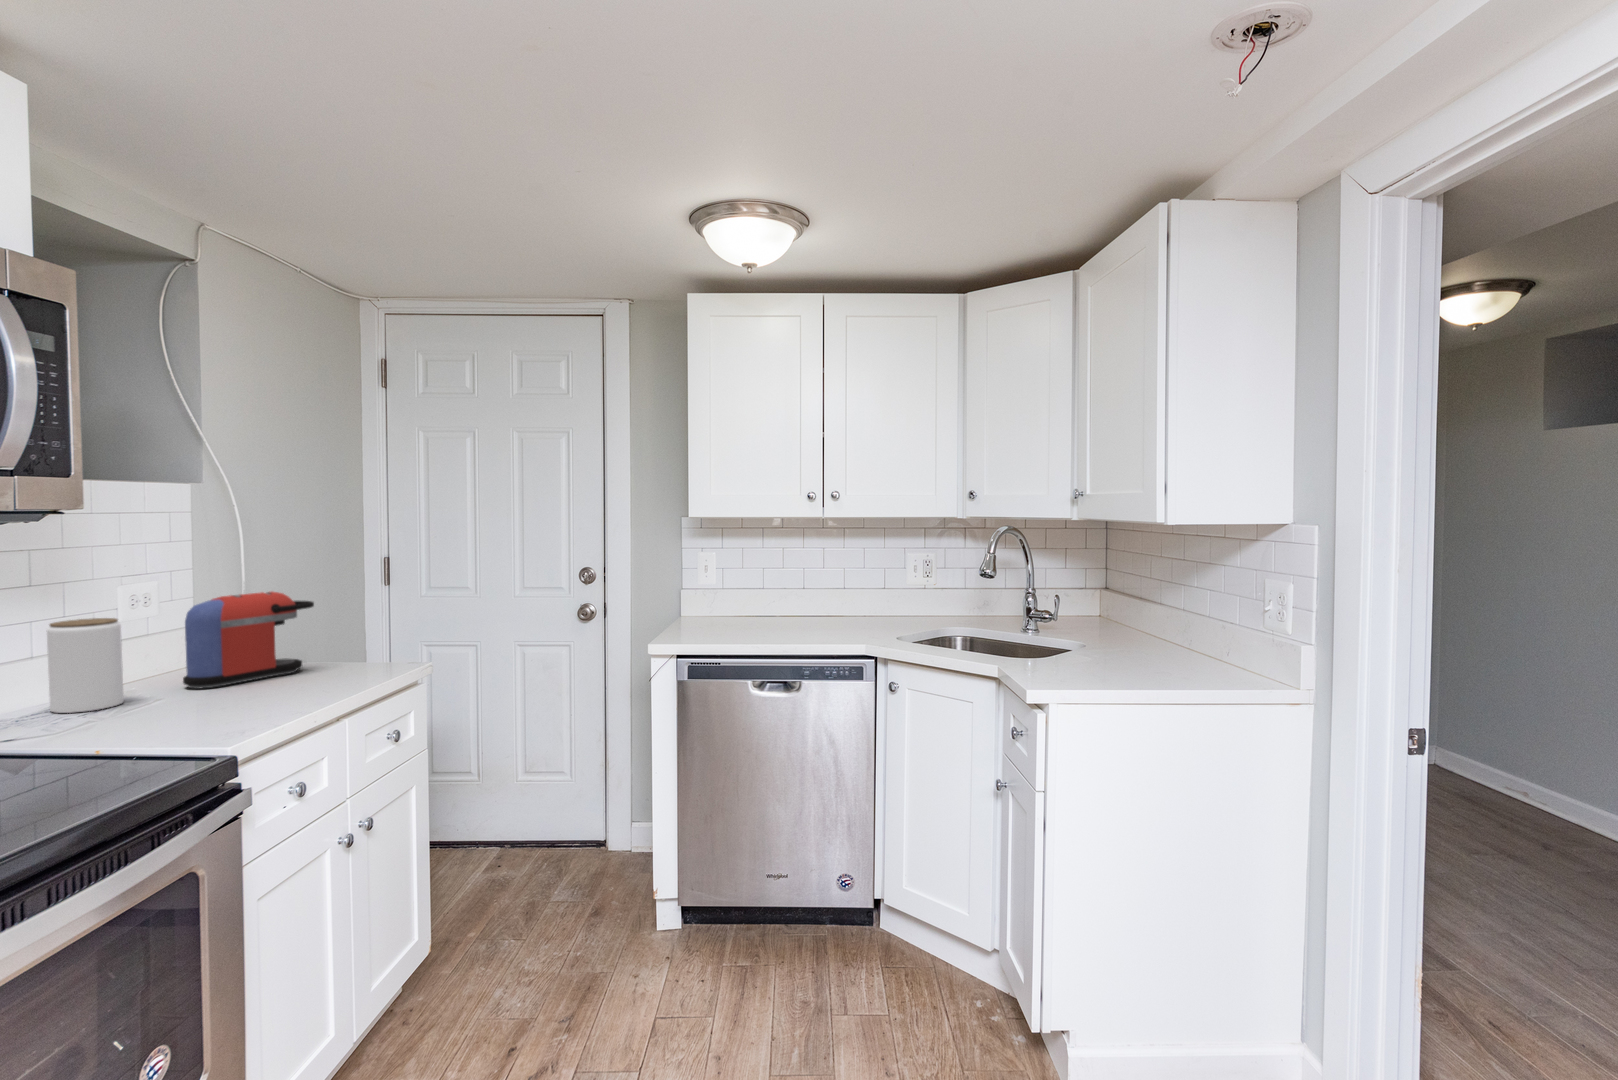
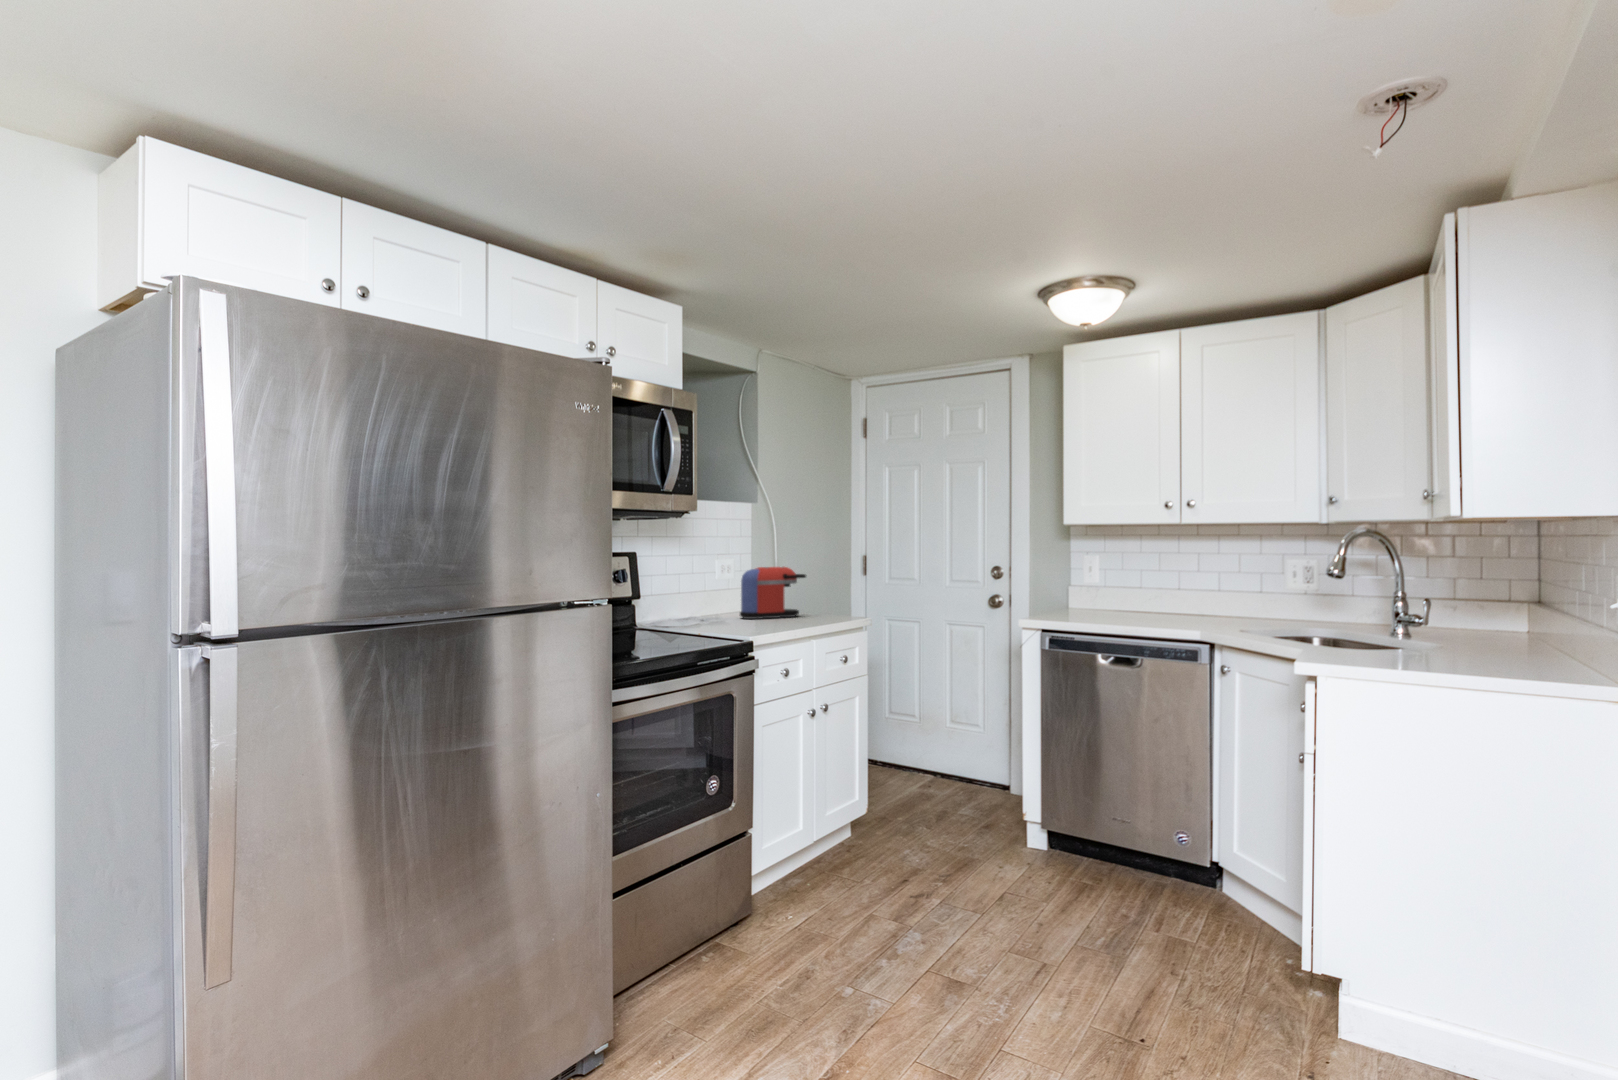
jar: present [47,618,124,713] -> none [683,575,713,622]

